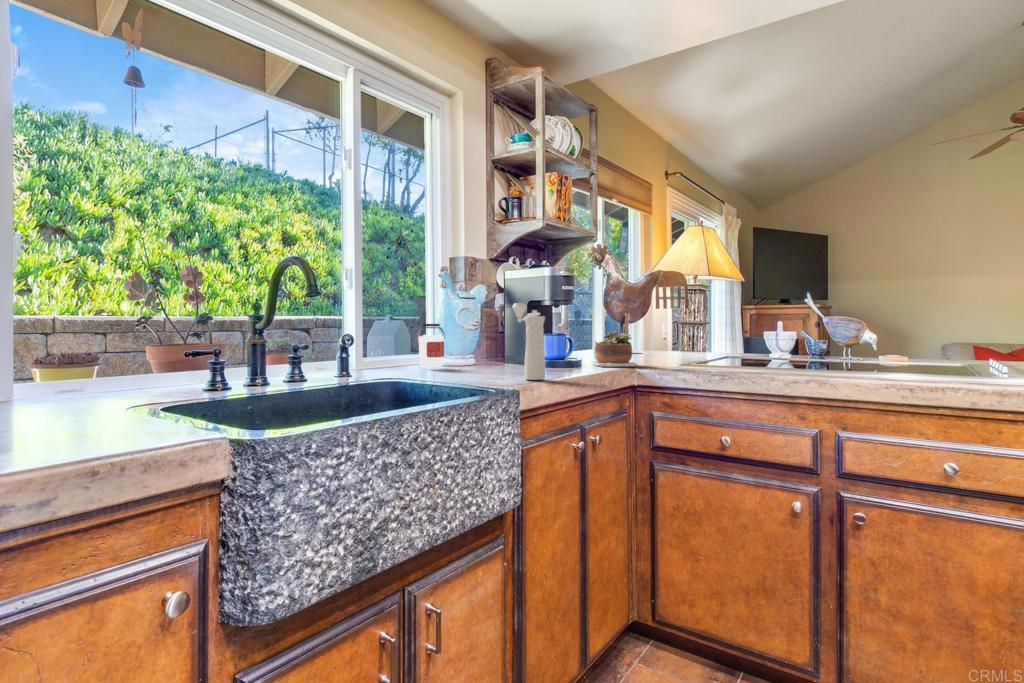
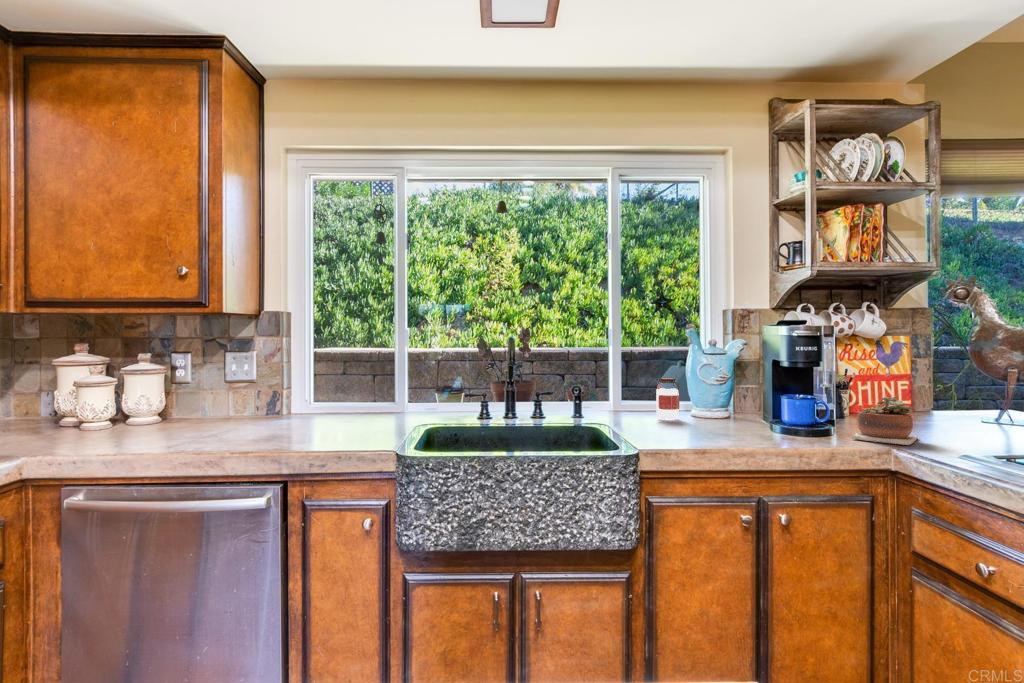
pepper mill: present [512,303,545,380] -> none [693,367,719,445]

